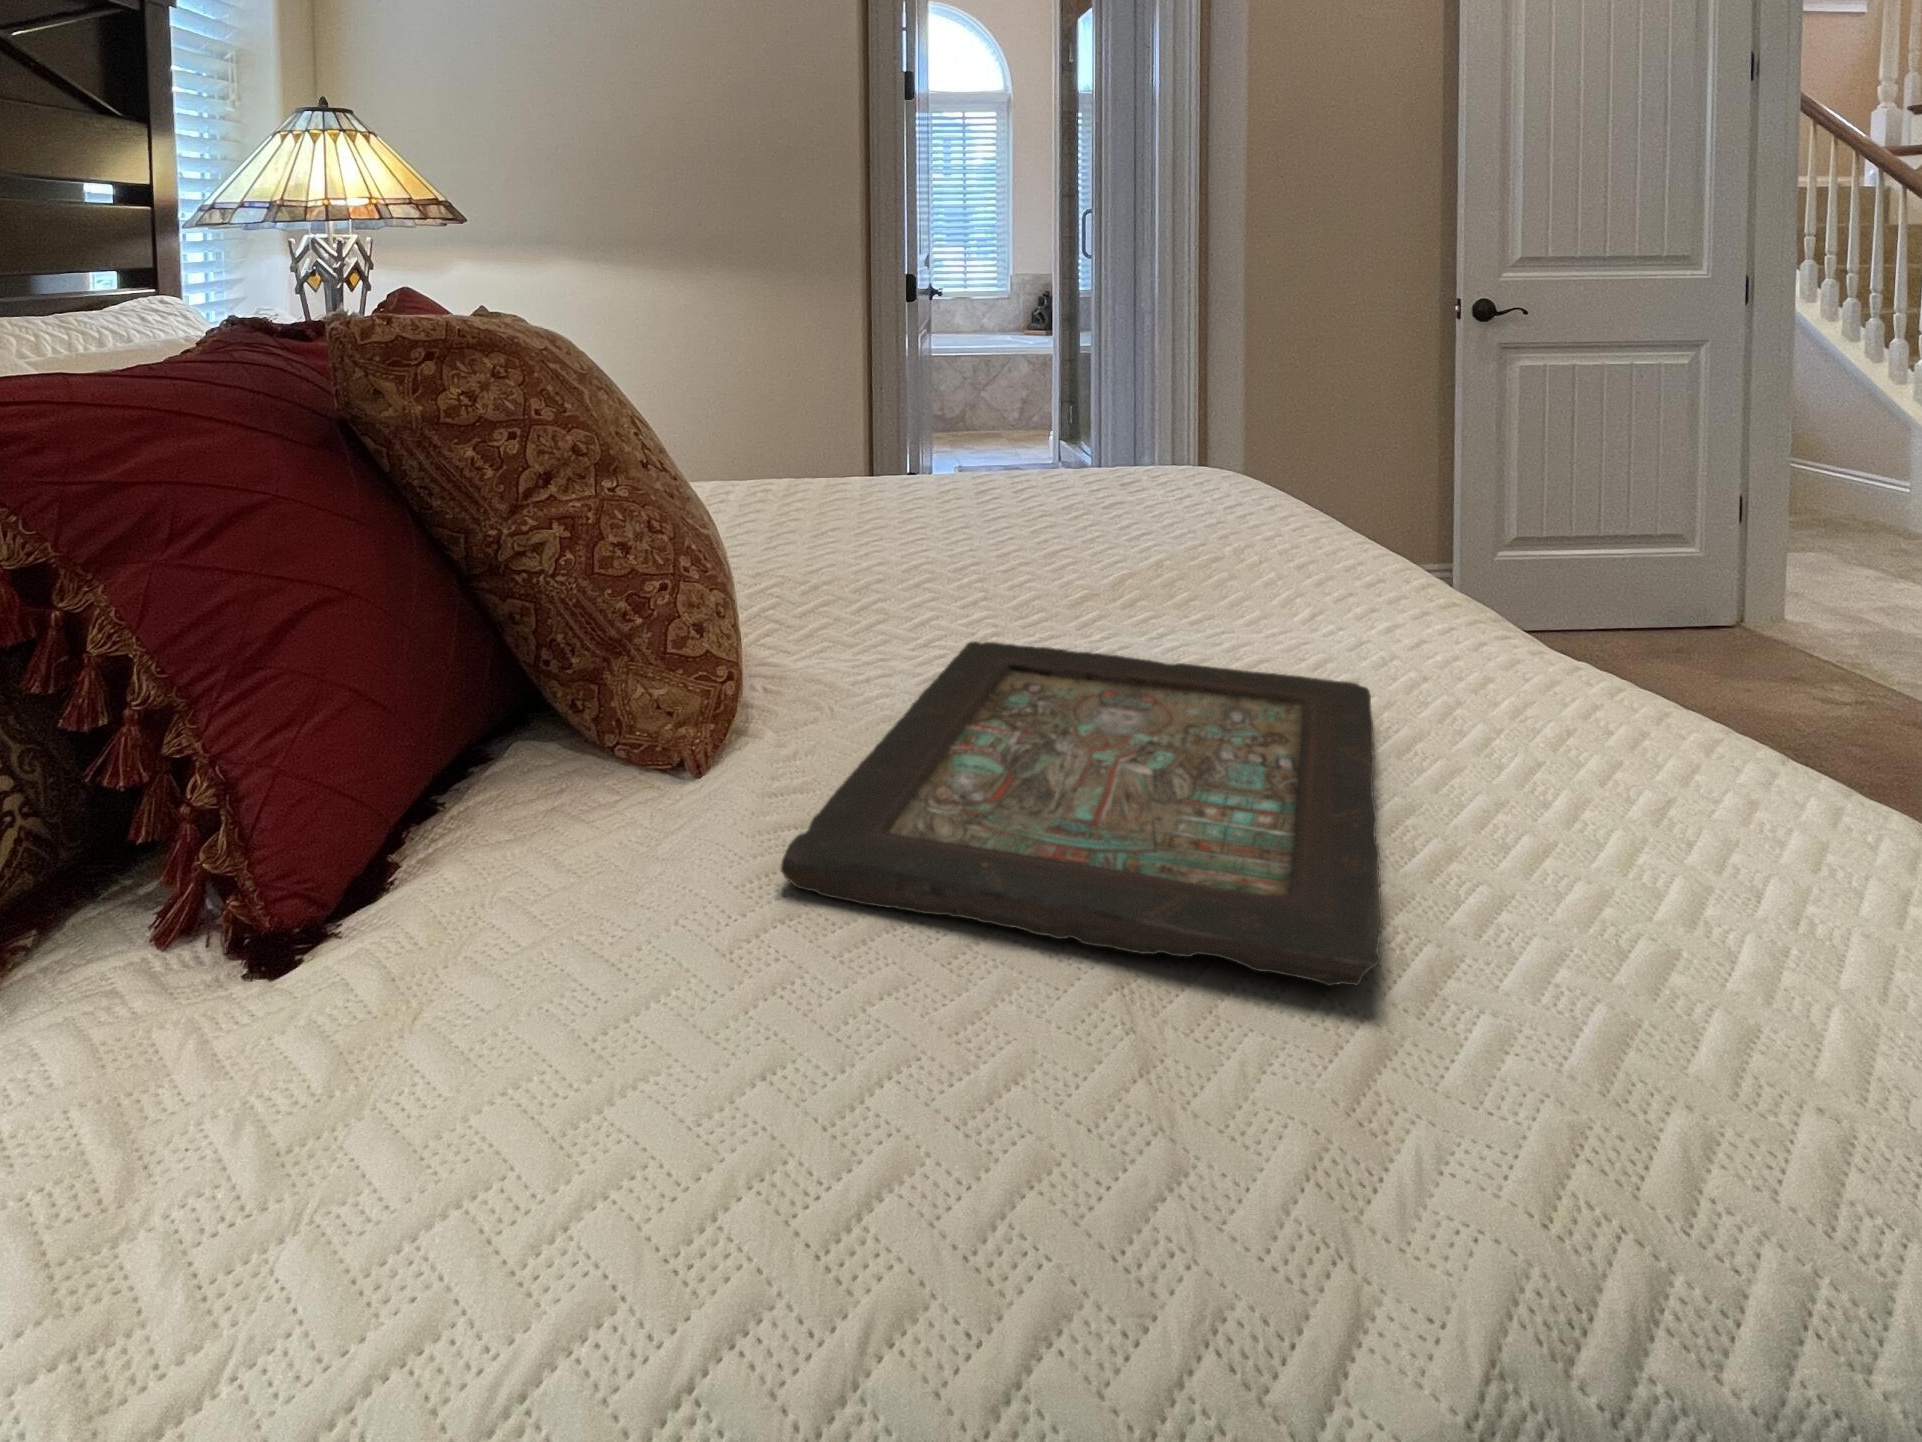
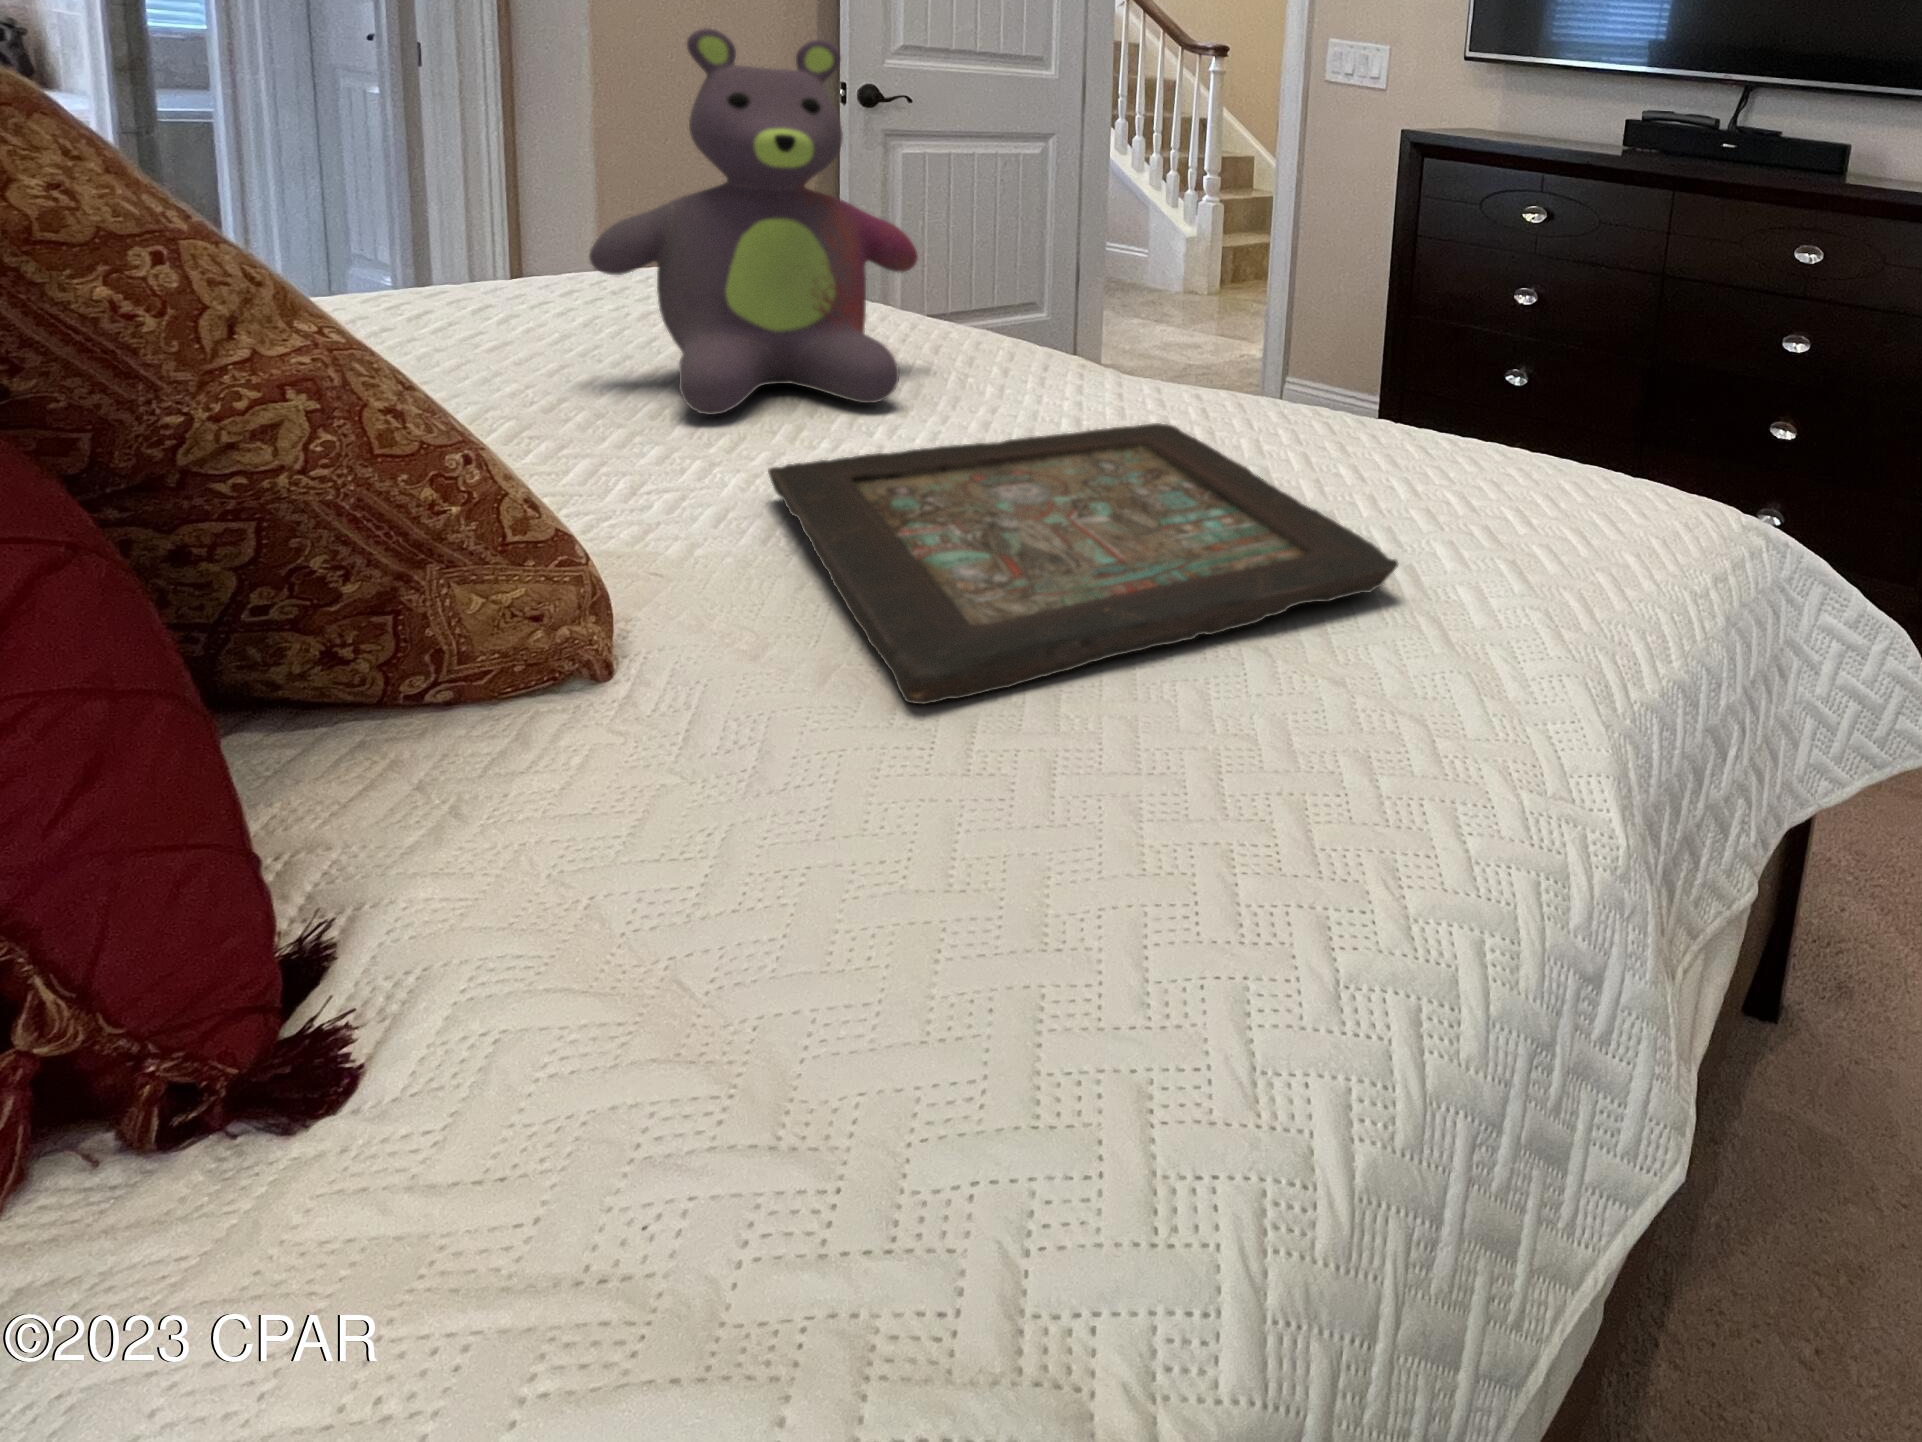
stuffed bear: none [1005,270,1249,603] -> present [589,28,918,415]

